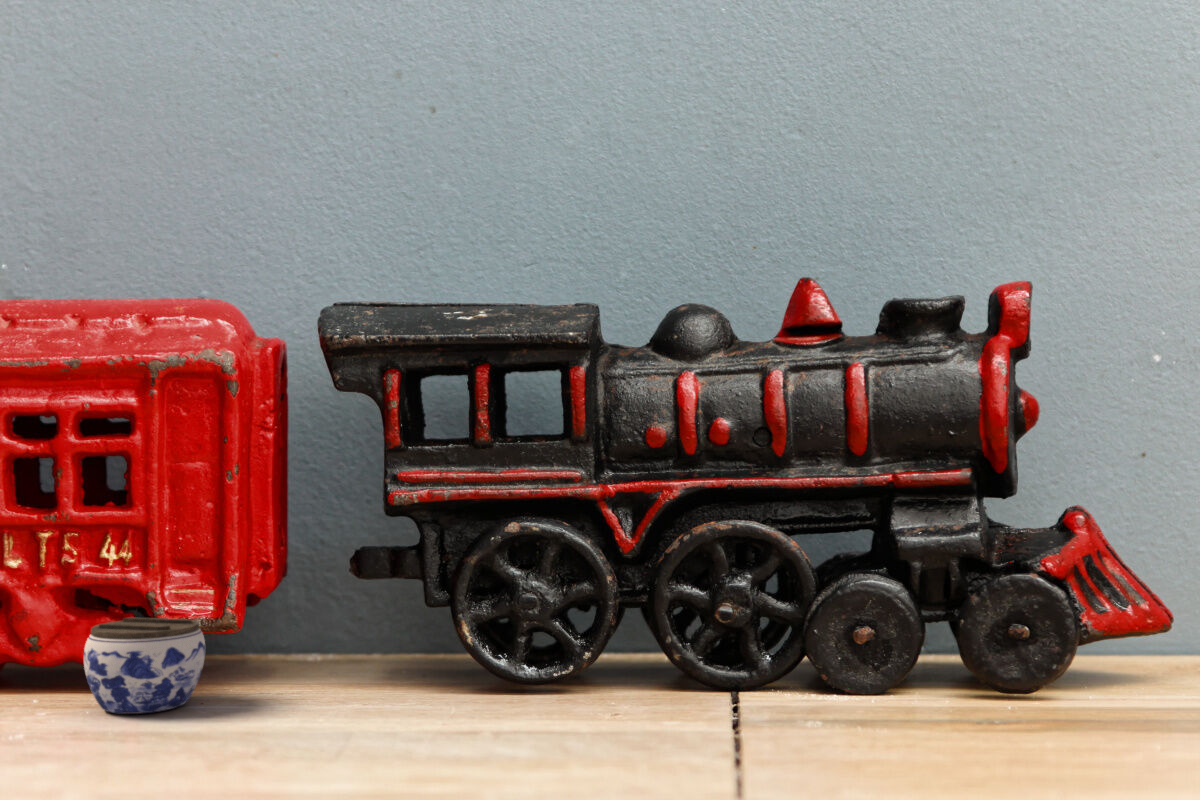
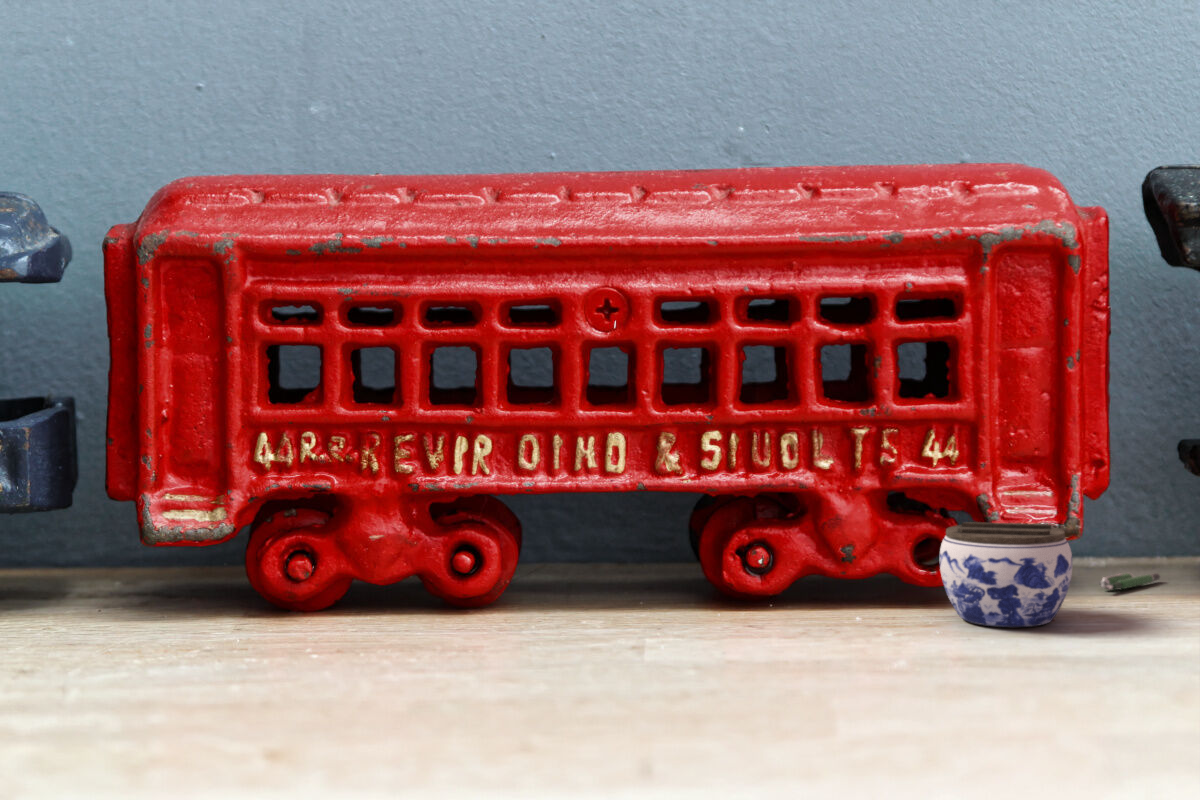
pen: none [288,659,368,676] -> present [1100,573,1160,591]

